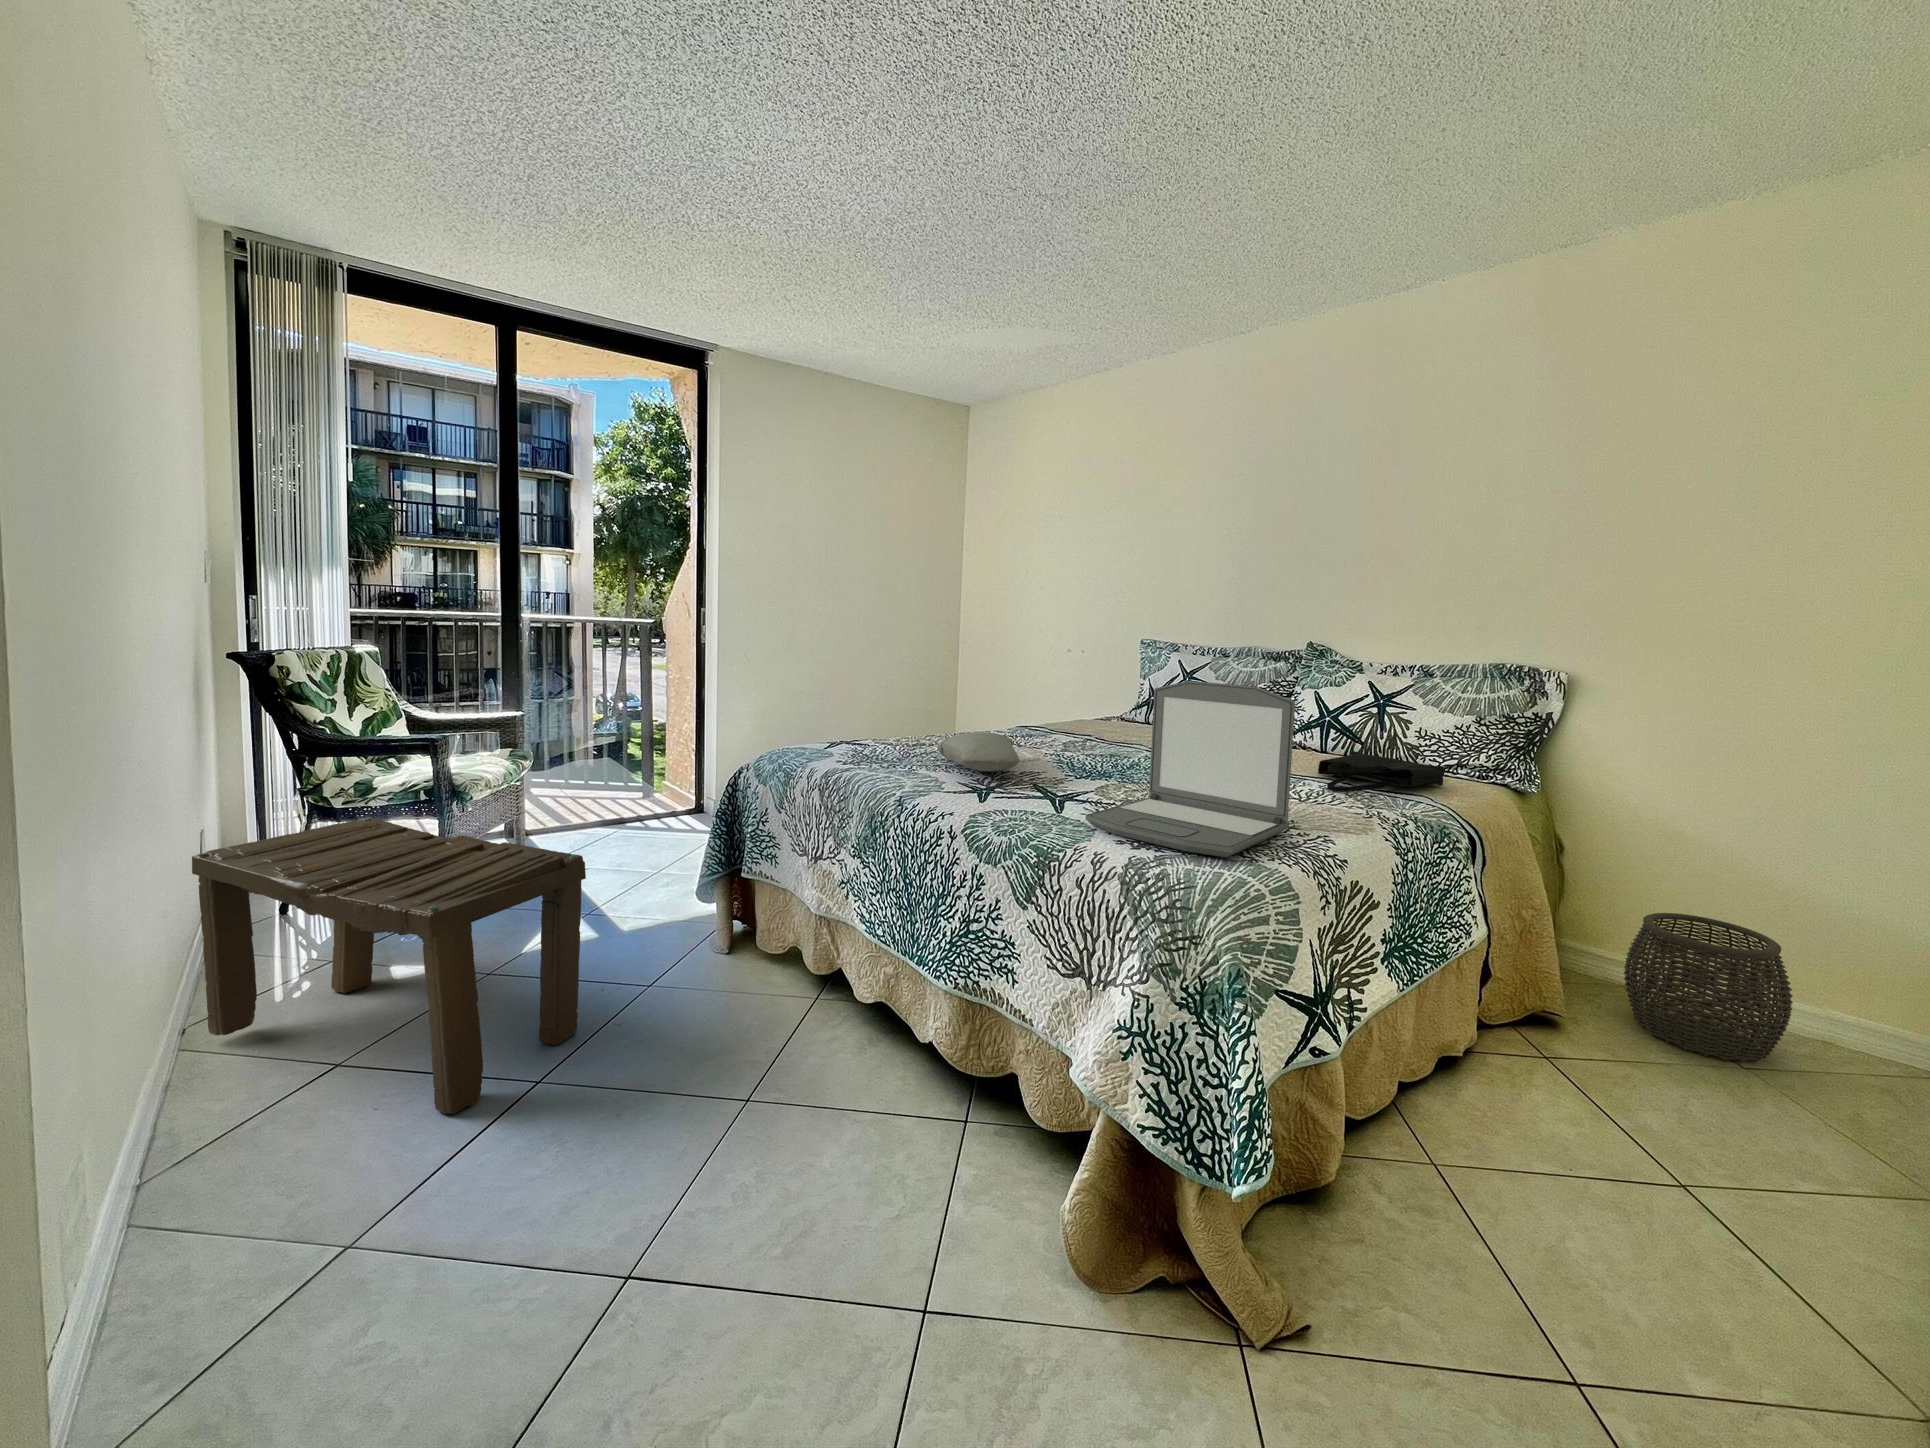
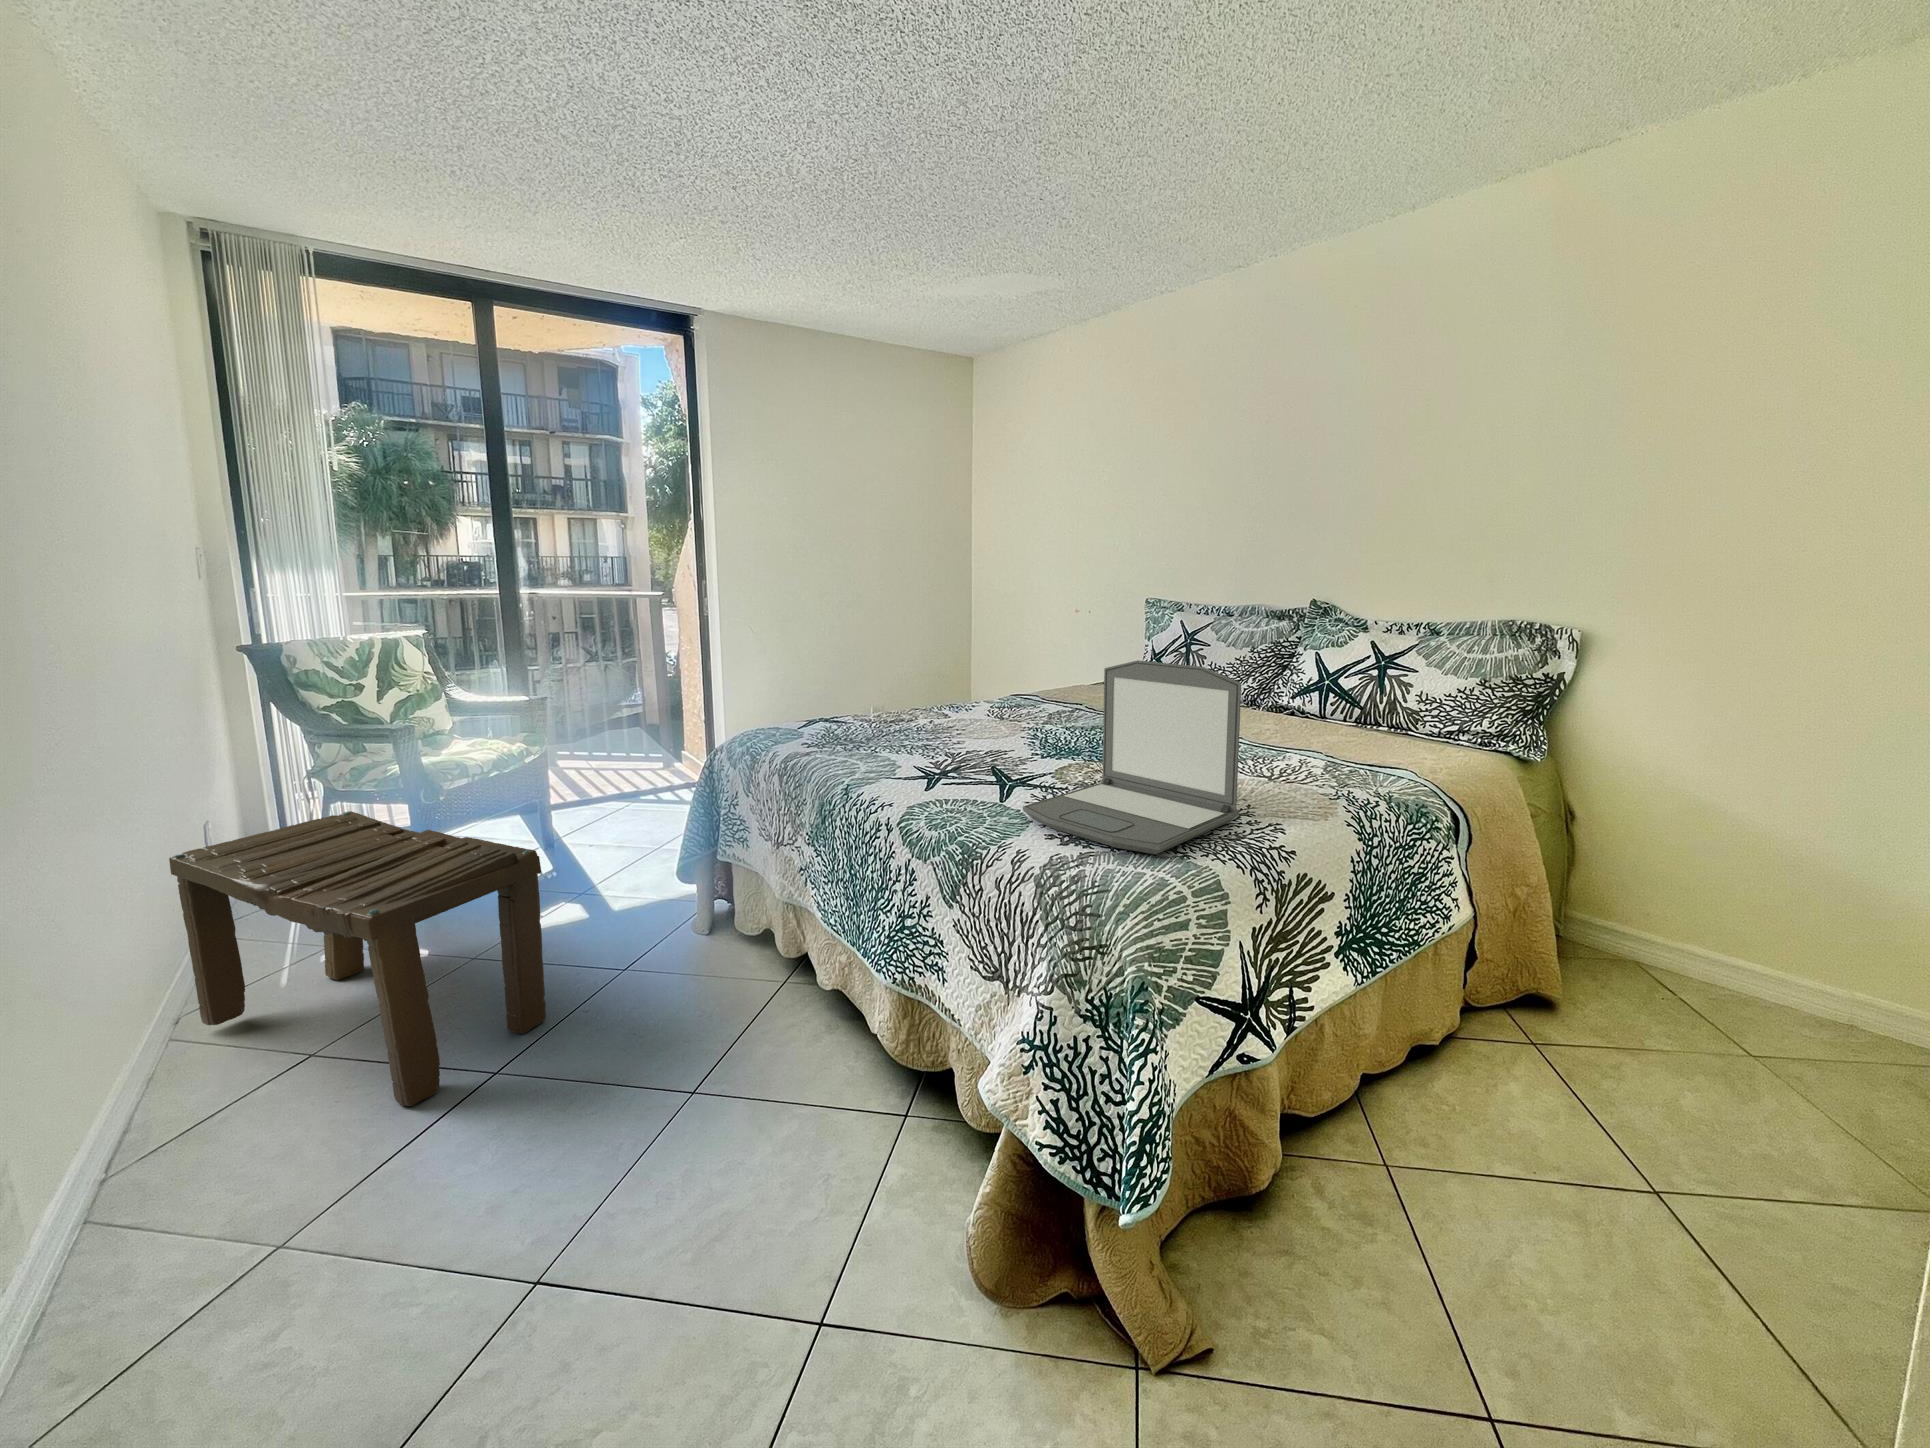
pillow: present [937,732,1019,771] -> none [903,712,981,755]
tote bag: present [1318,751,1445,792] -> none [1302,720,1437,769]
woven basket: present [1624,913,1793,1062] -> none [1632,889,1816,1051]

